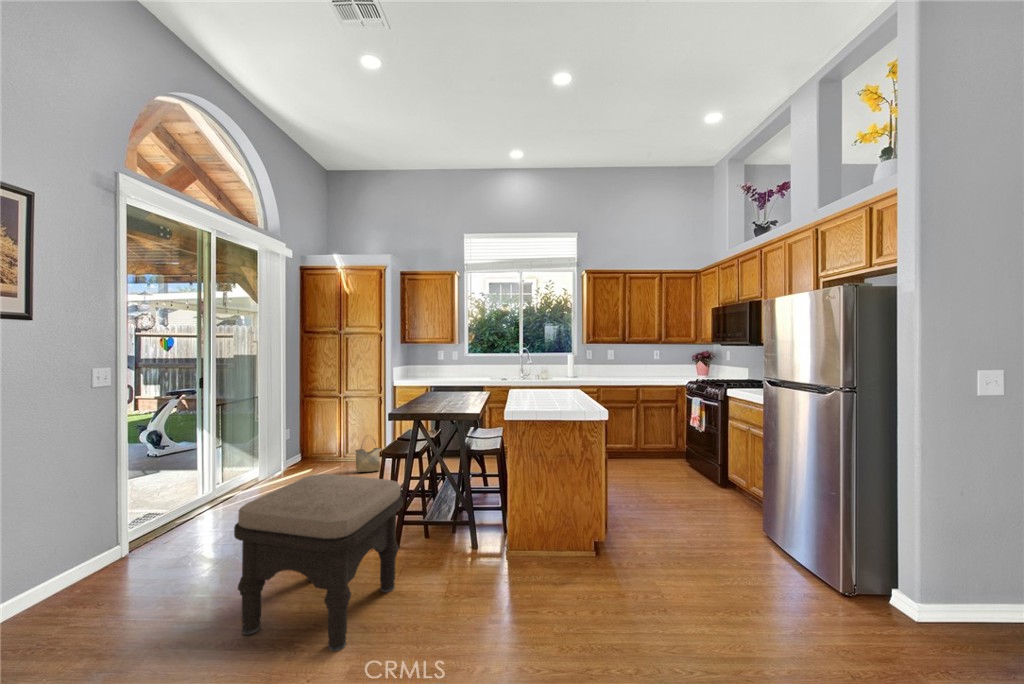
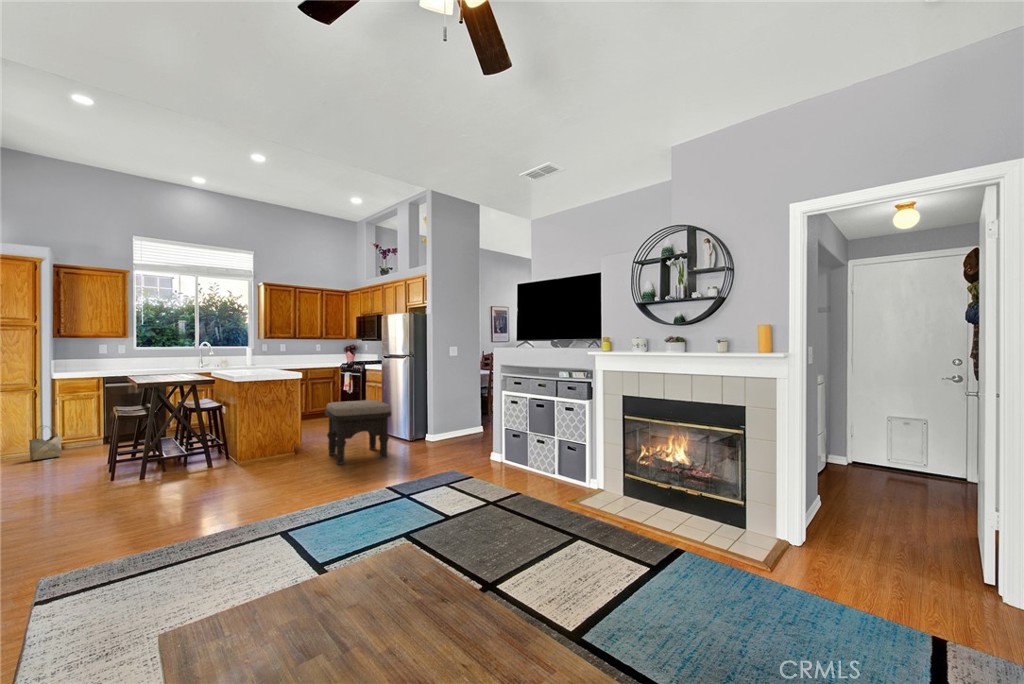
ottoman: present [234,474,403,651] -> present [325,400,391,464]

